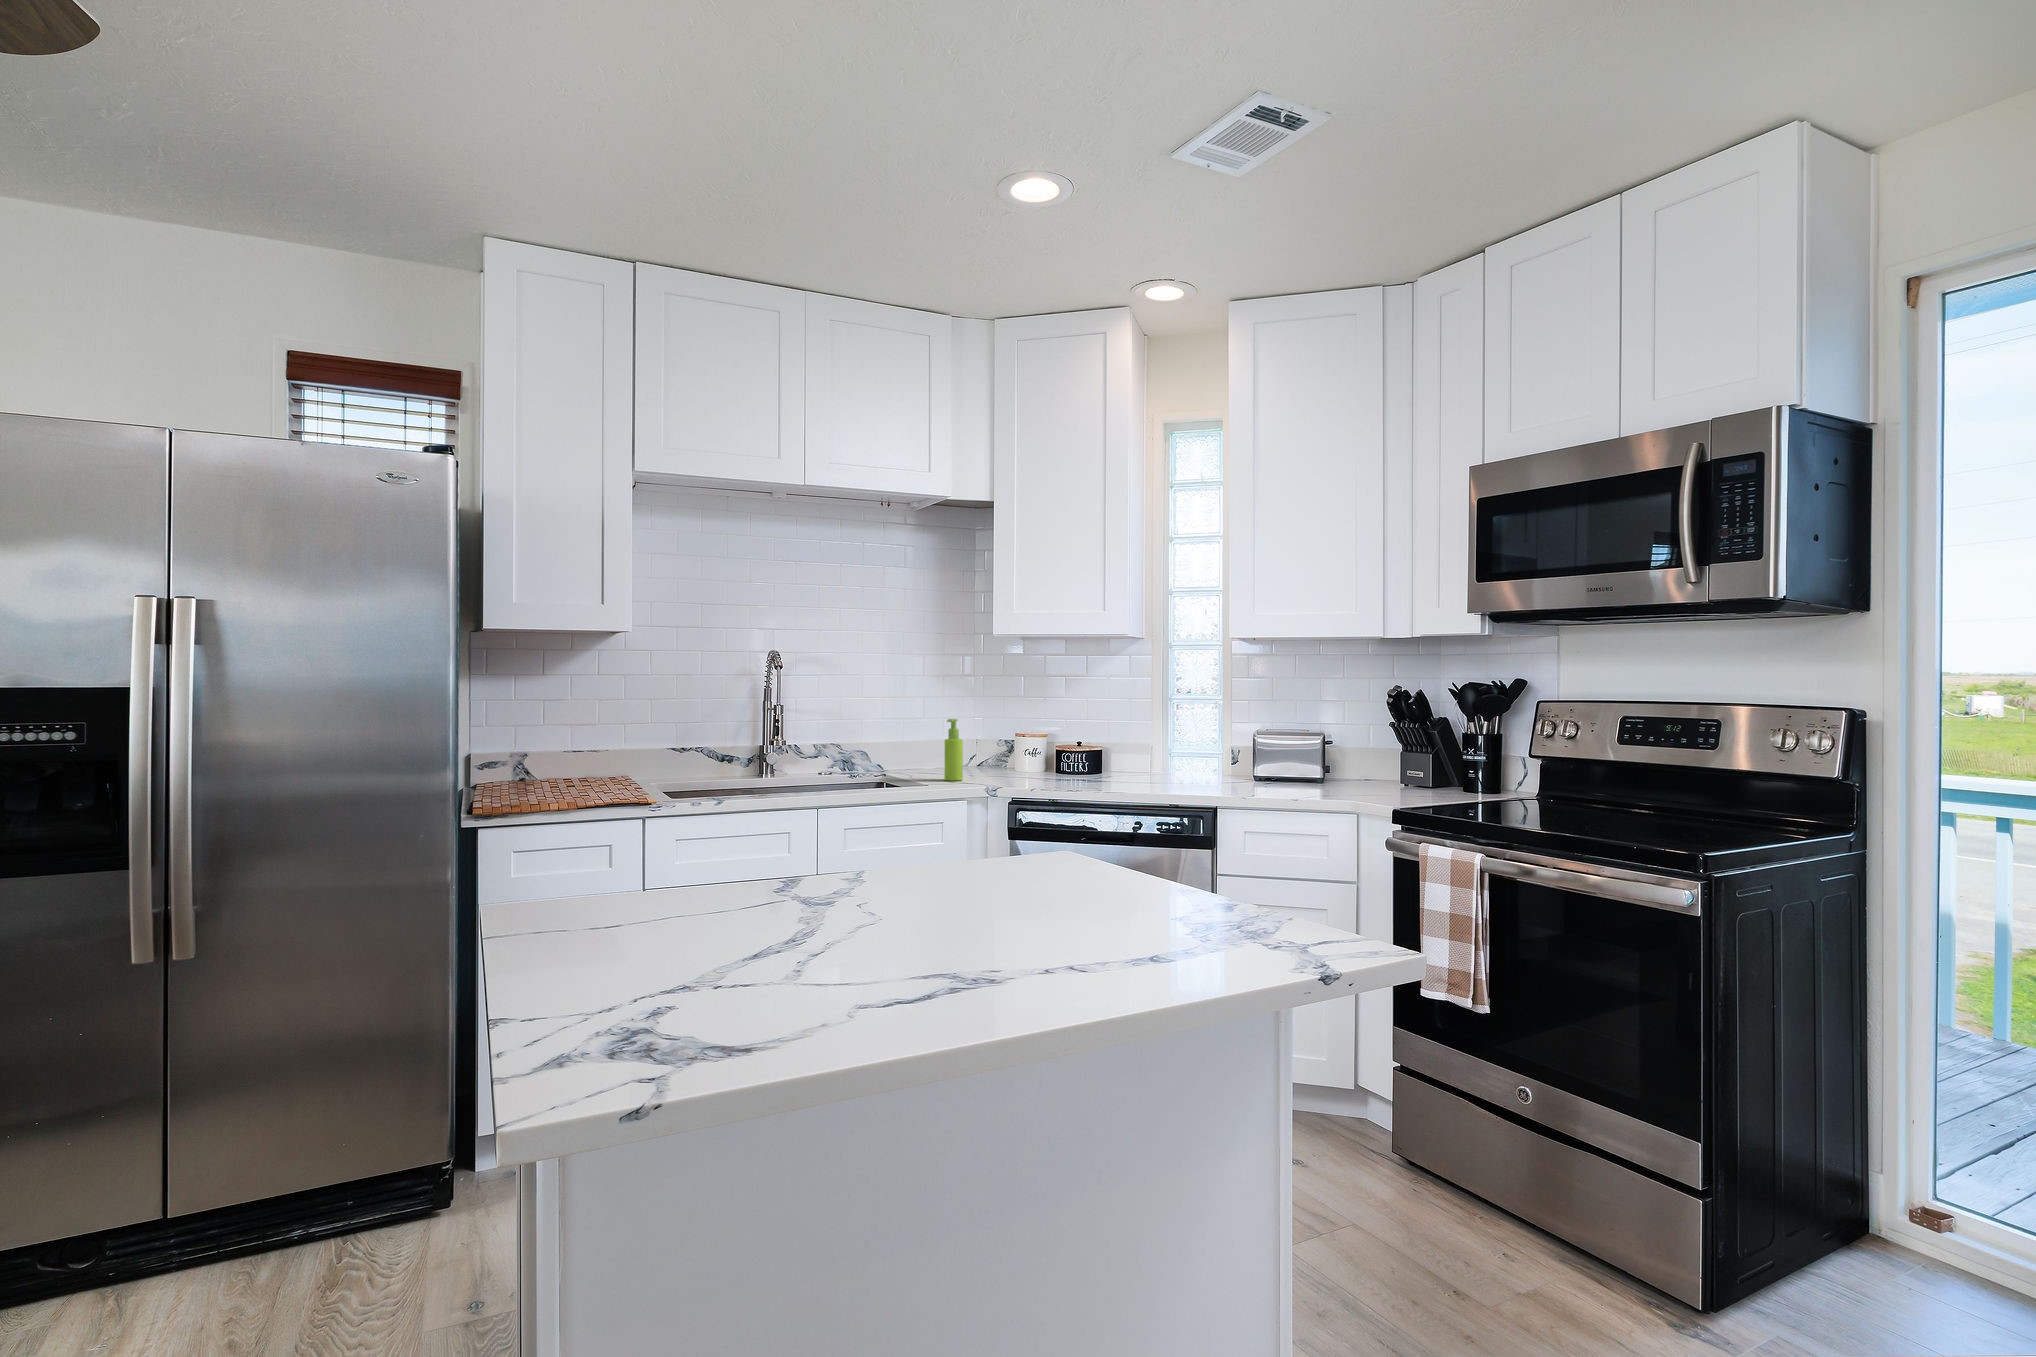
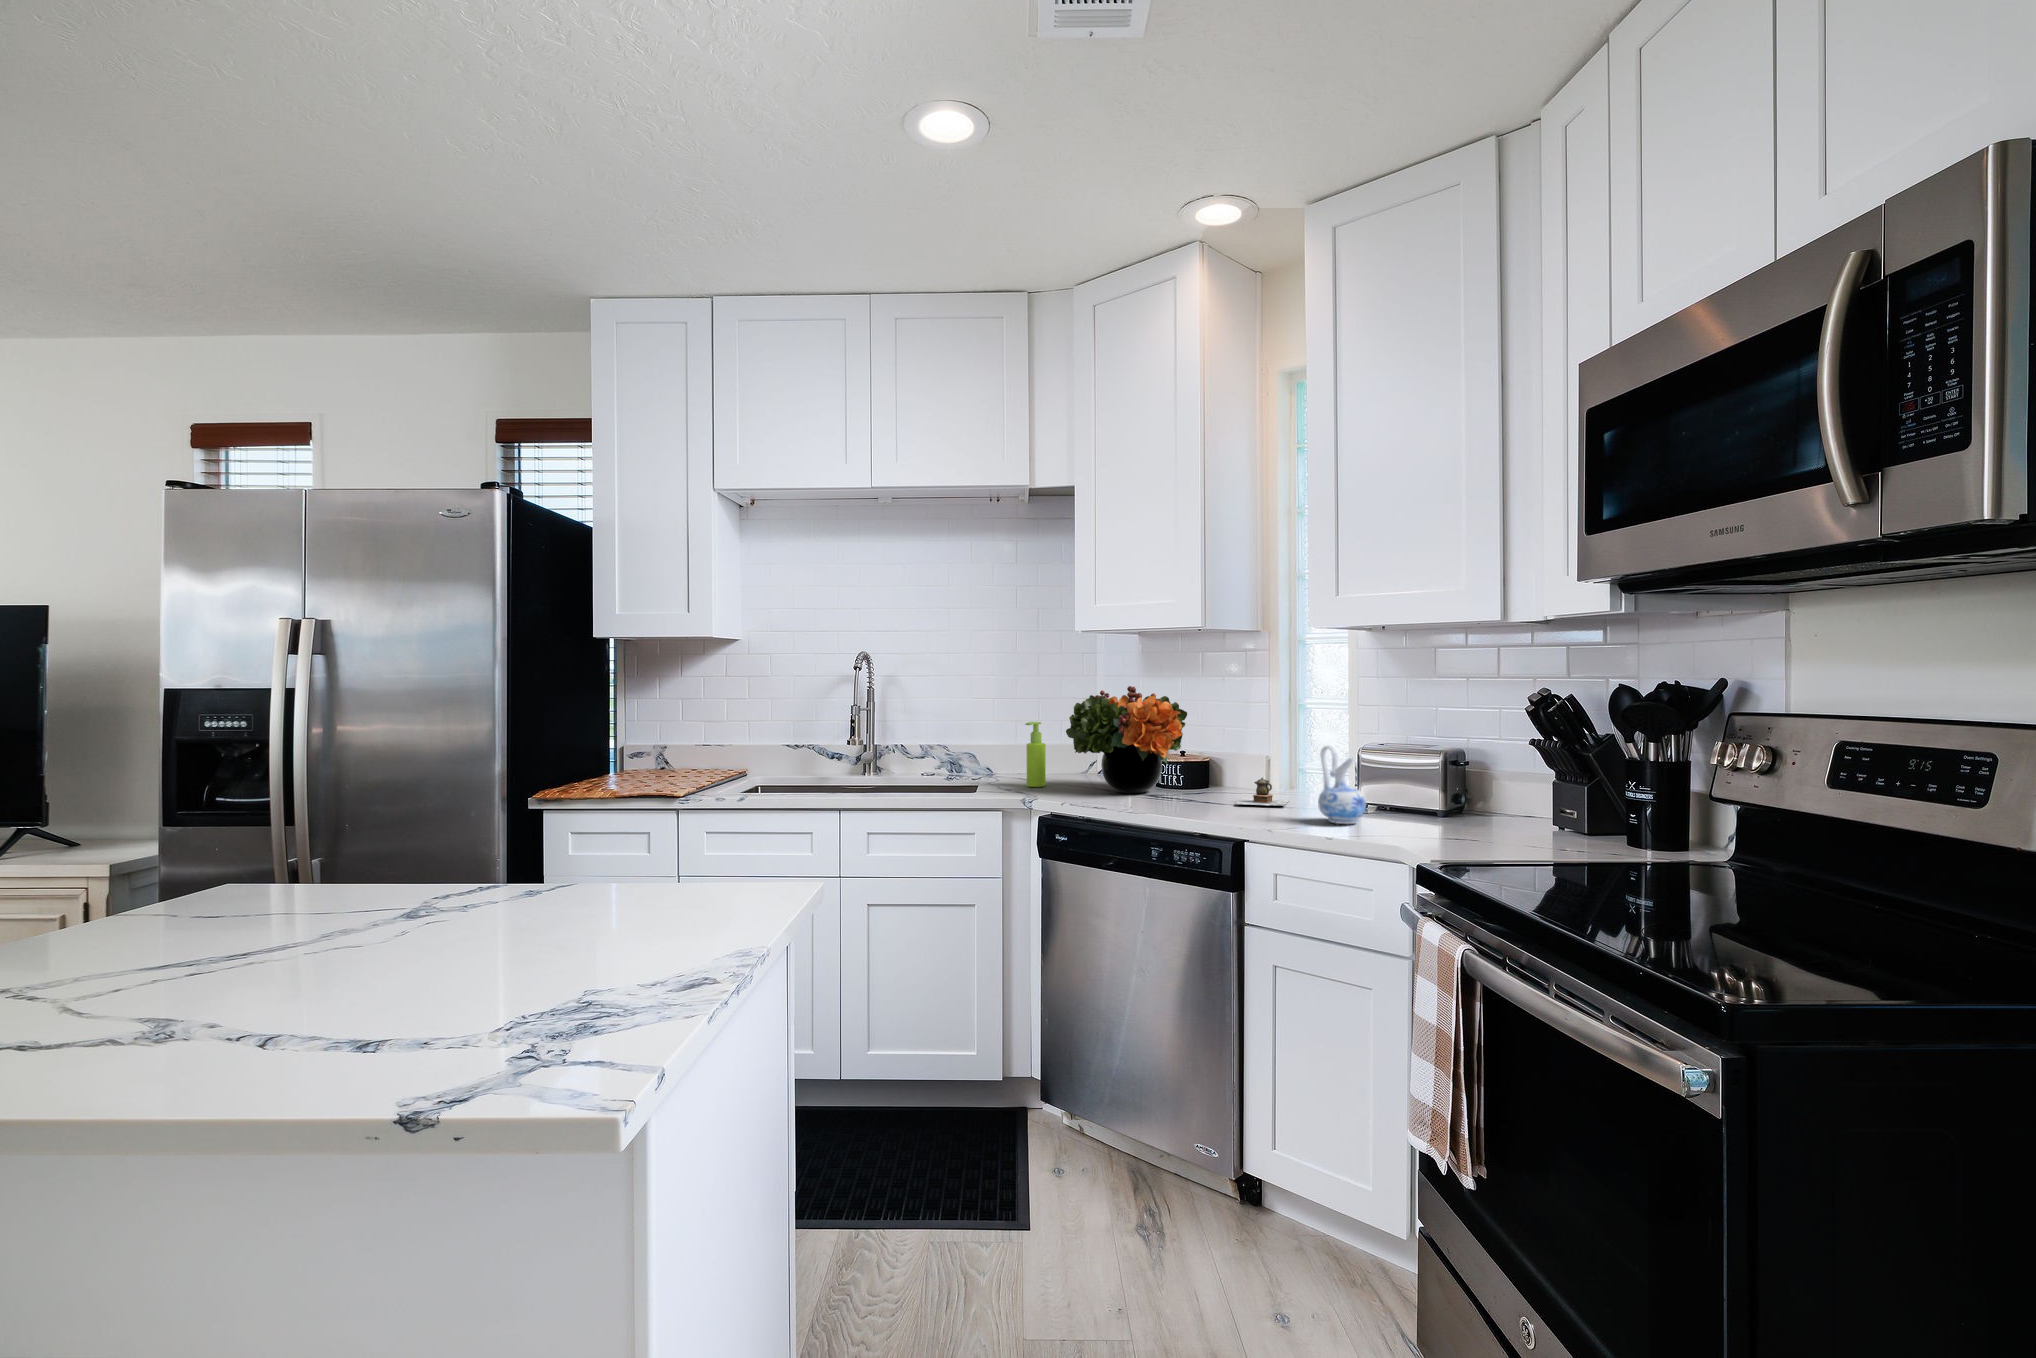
flower arrangement: none [996,685,1106,781] -> present [1066,686,1187,793]
ceramic pitcher: none [1251,732,1287,793] -> present [1318,745,1366,824]
teapot: none [1155,761,1204,785] -> present [1236,778,1289,806]

